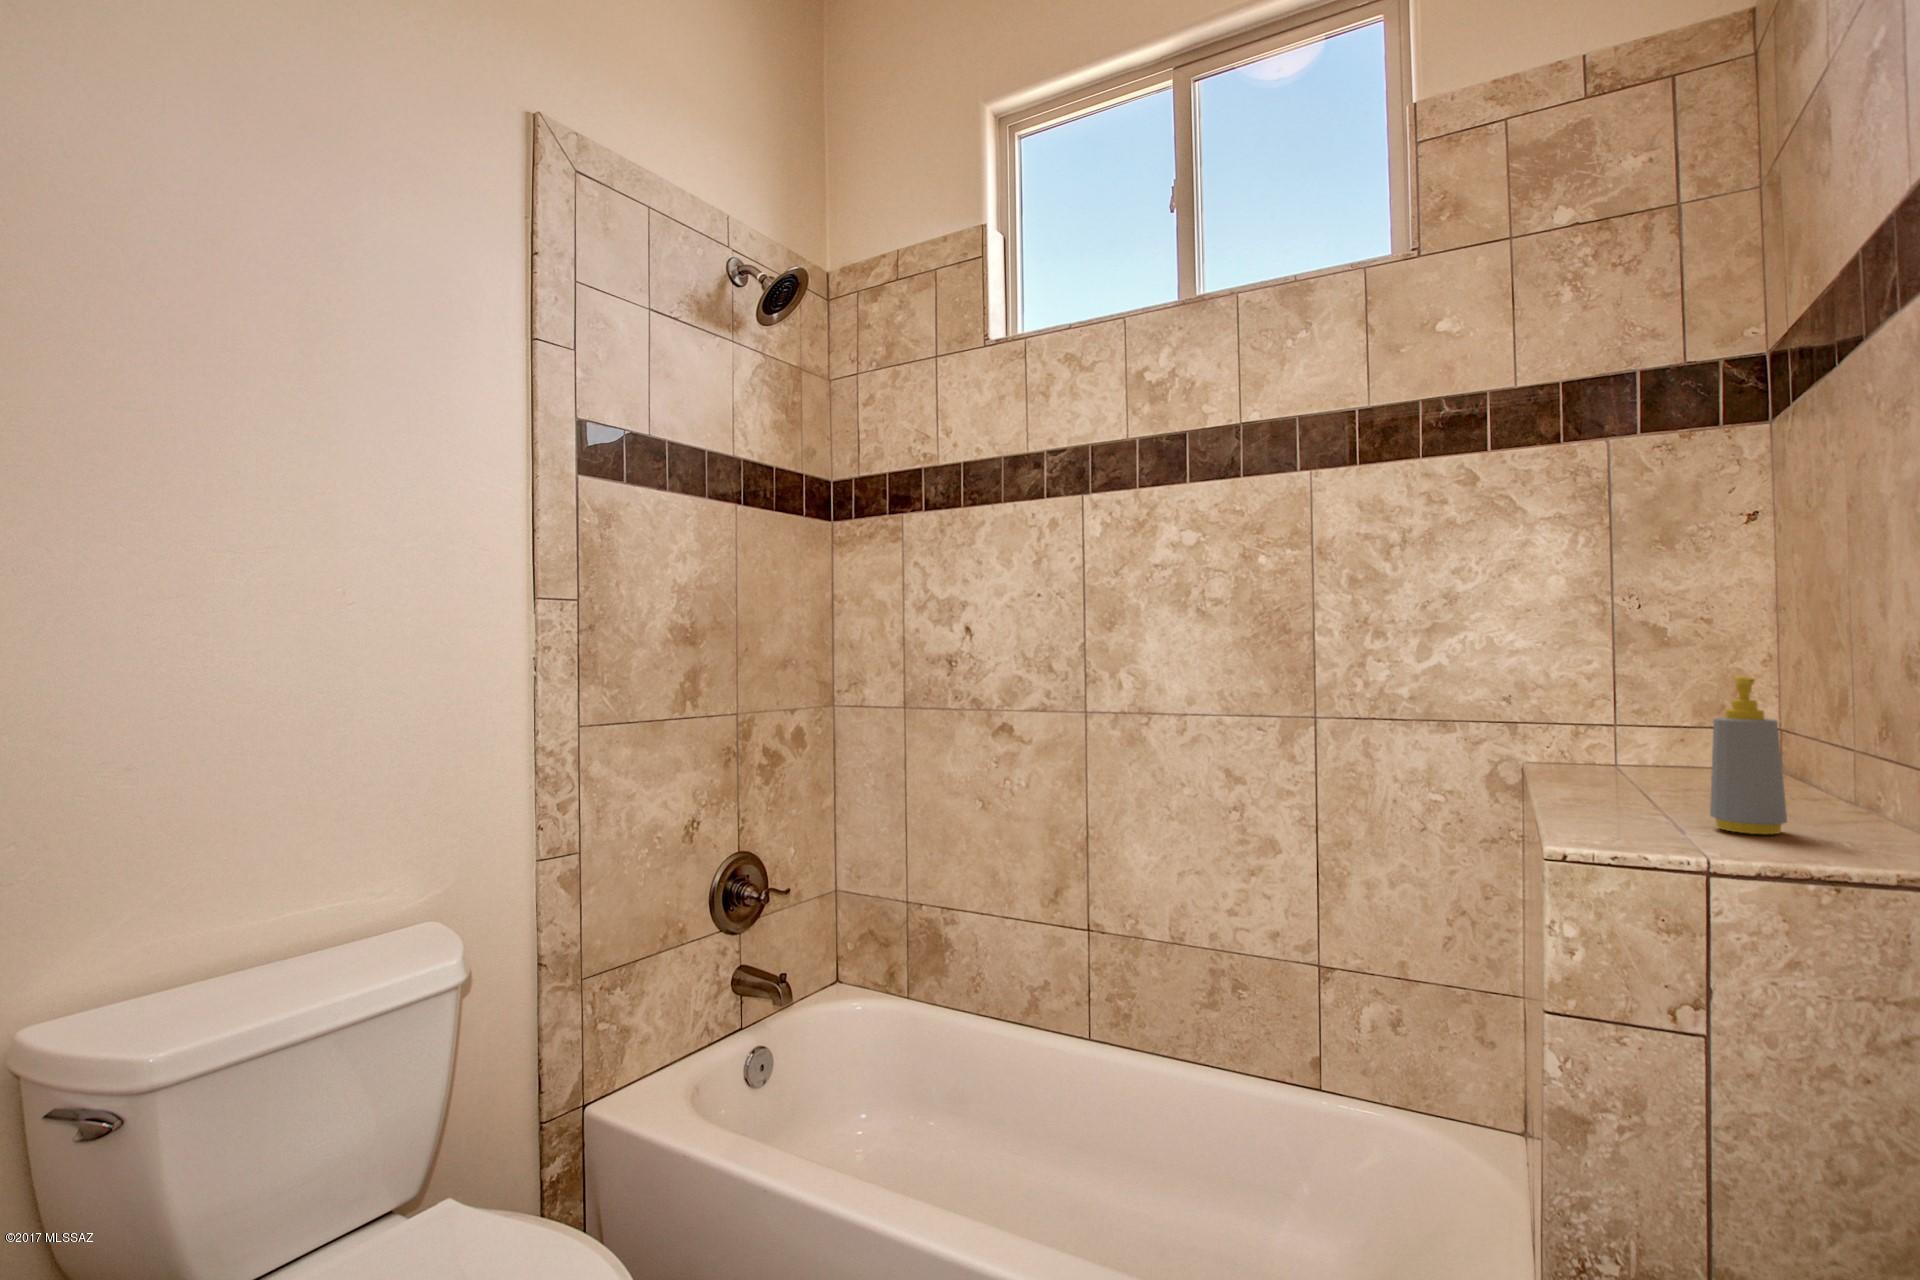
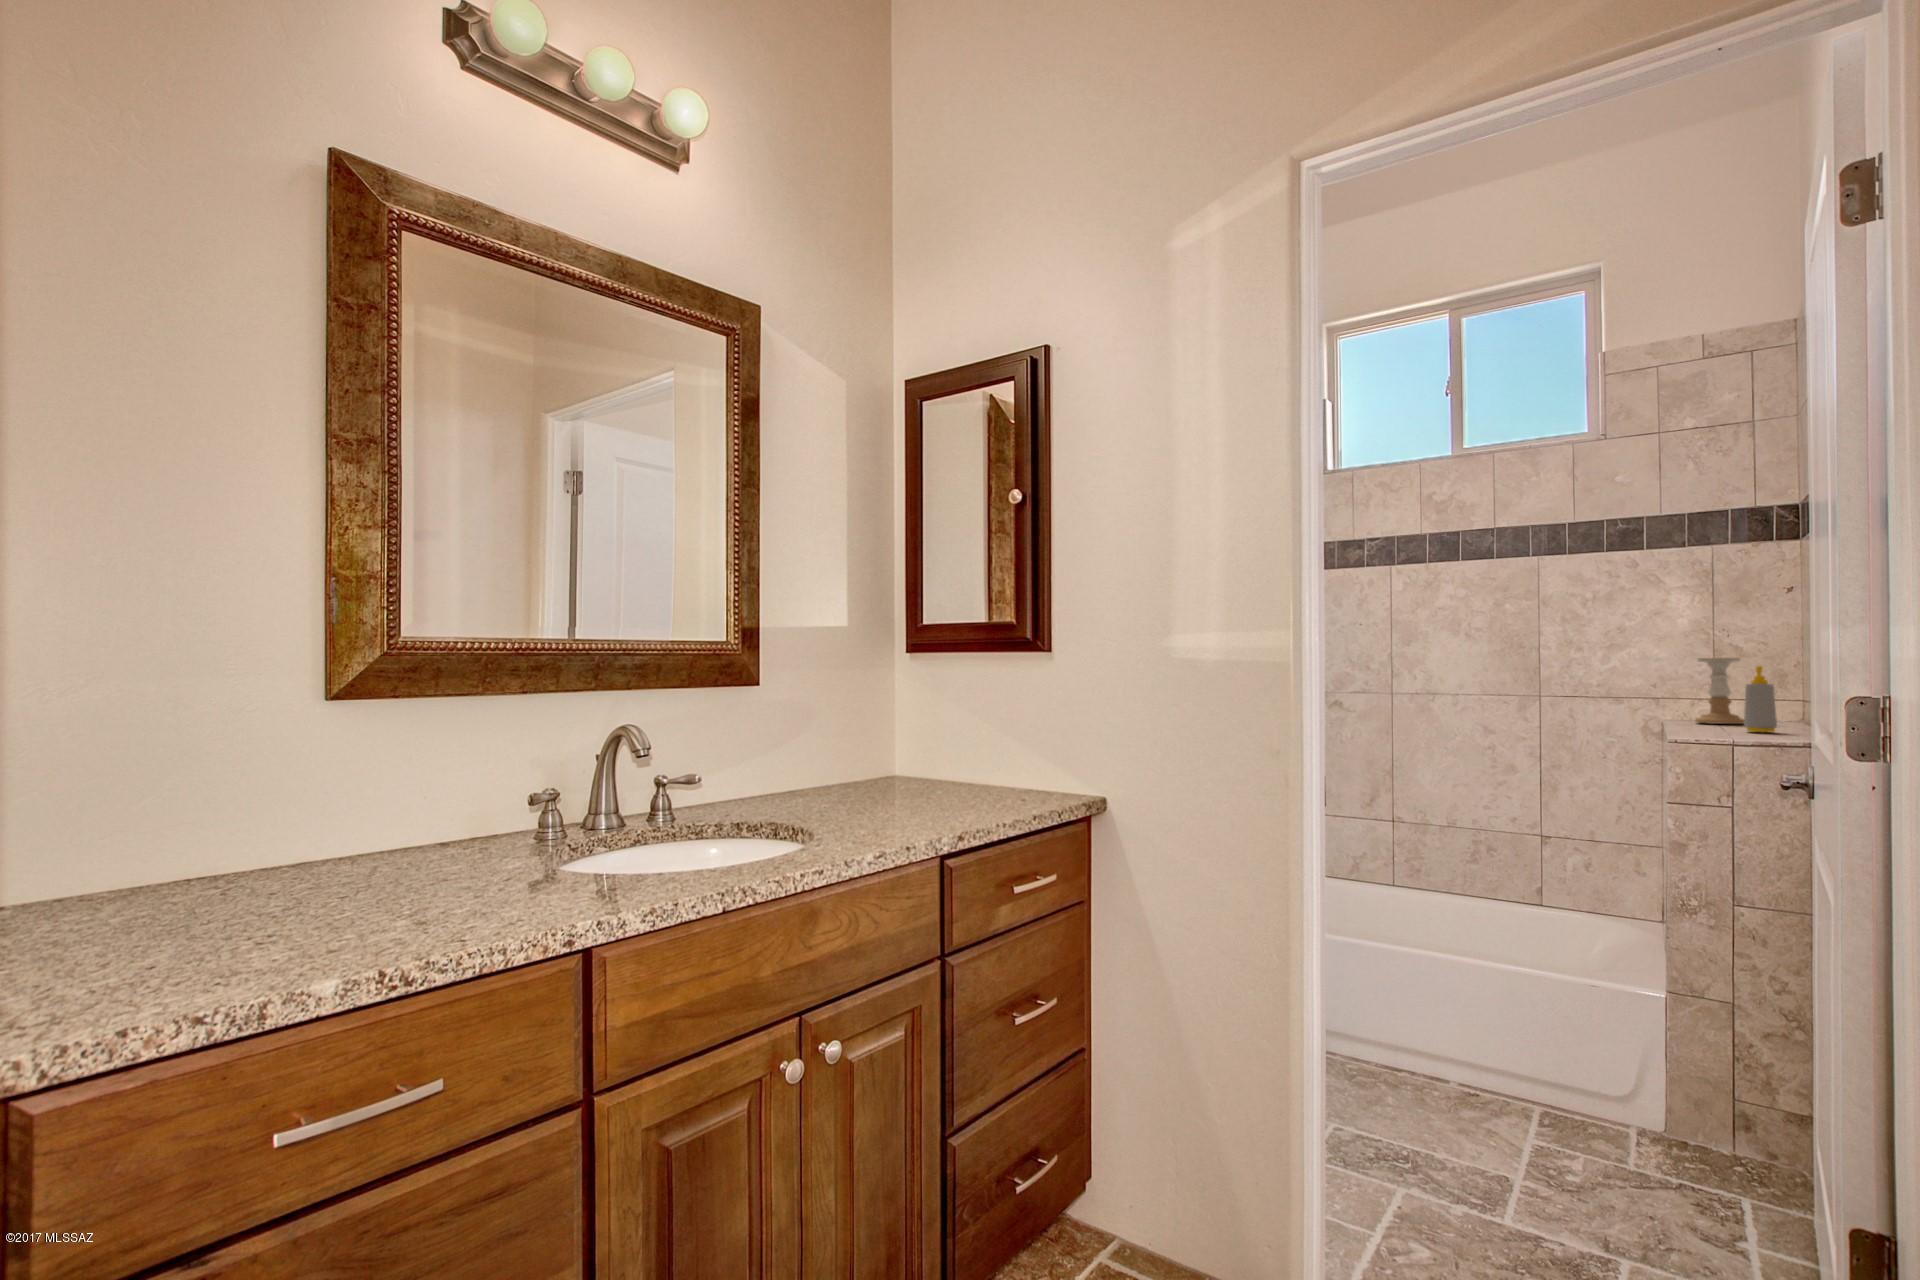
candle holder: none [1579,652,1676,784] -> present [1695,658,1744,724]

